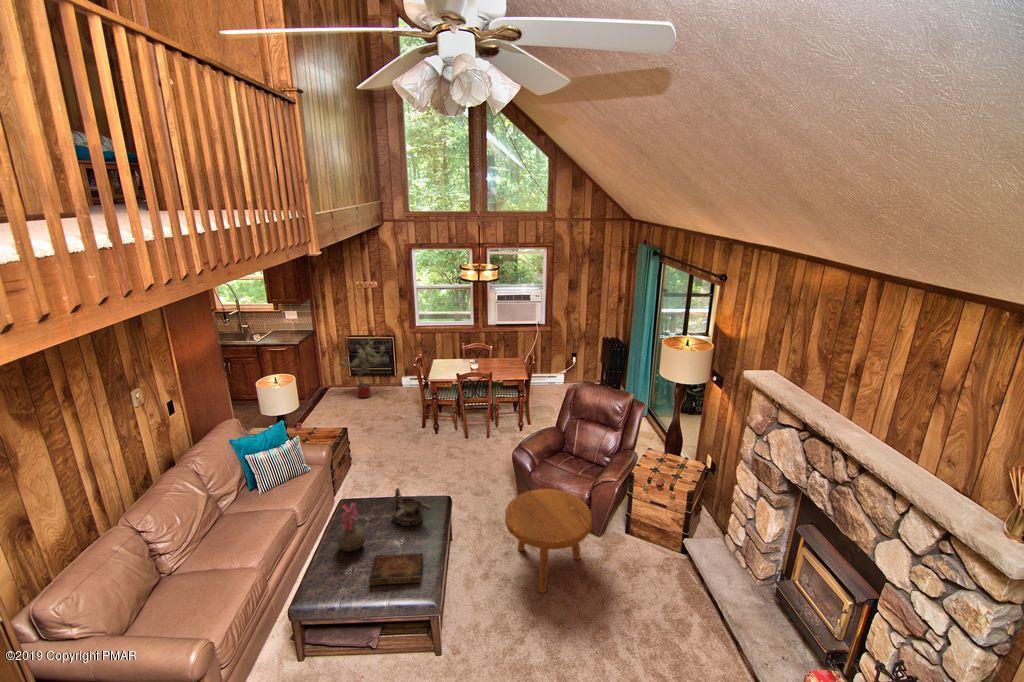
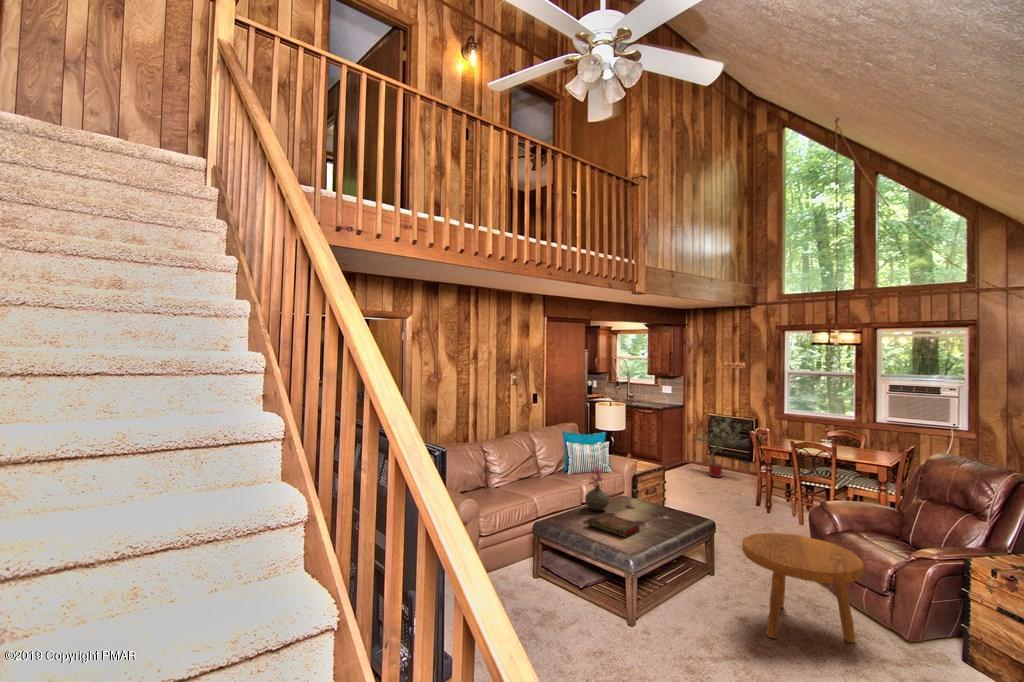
decorative bowl: present [391,488,430,526] -> none [640,478,670,517]

